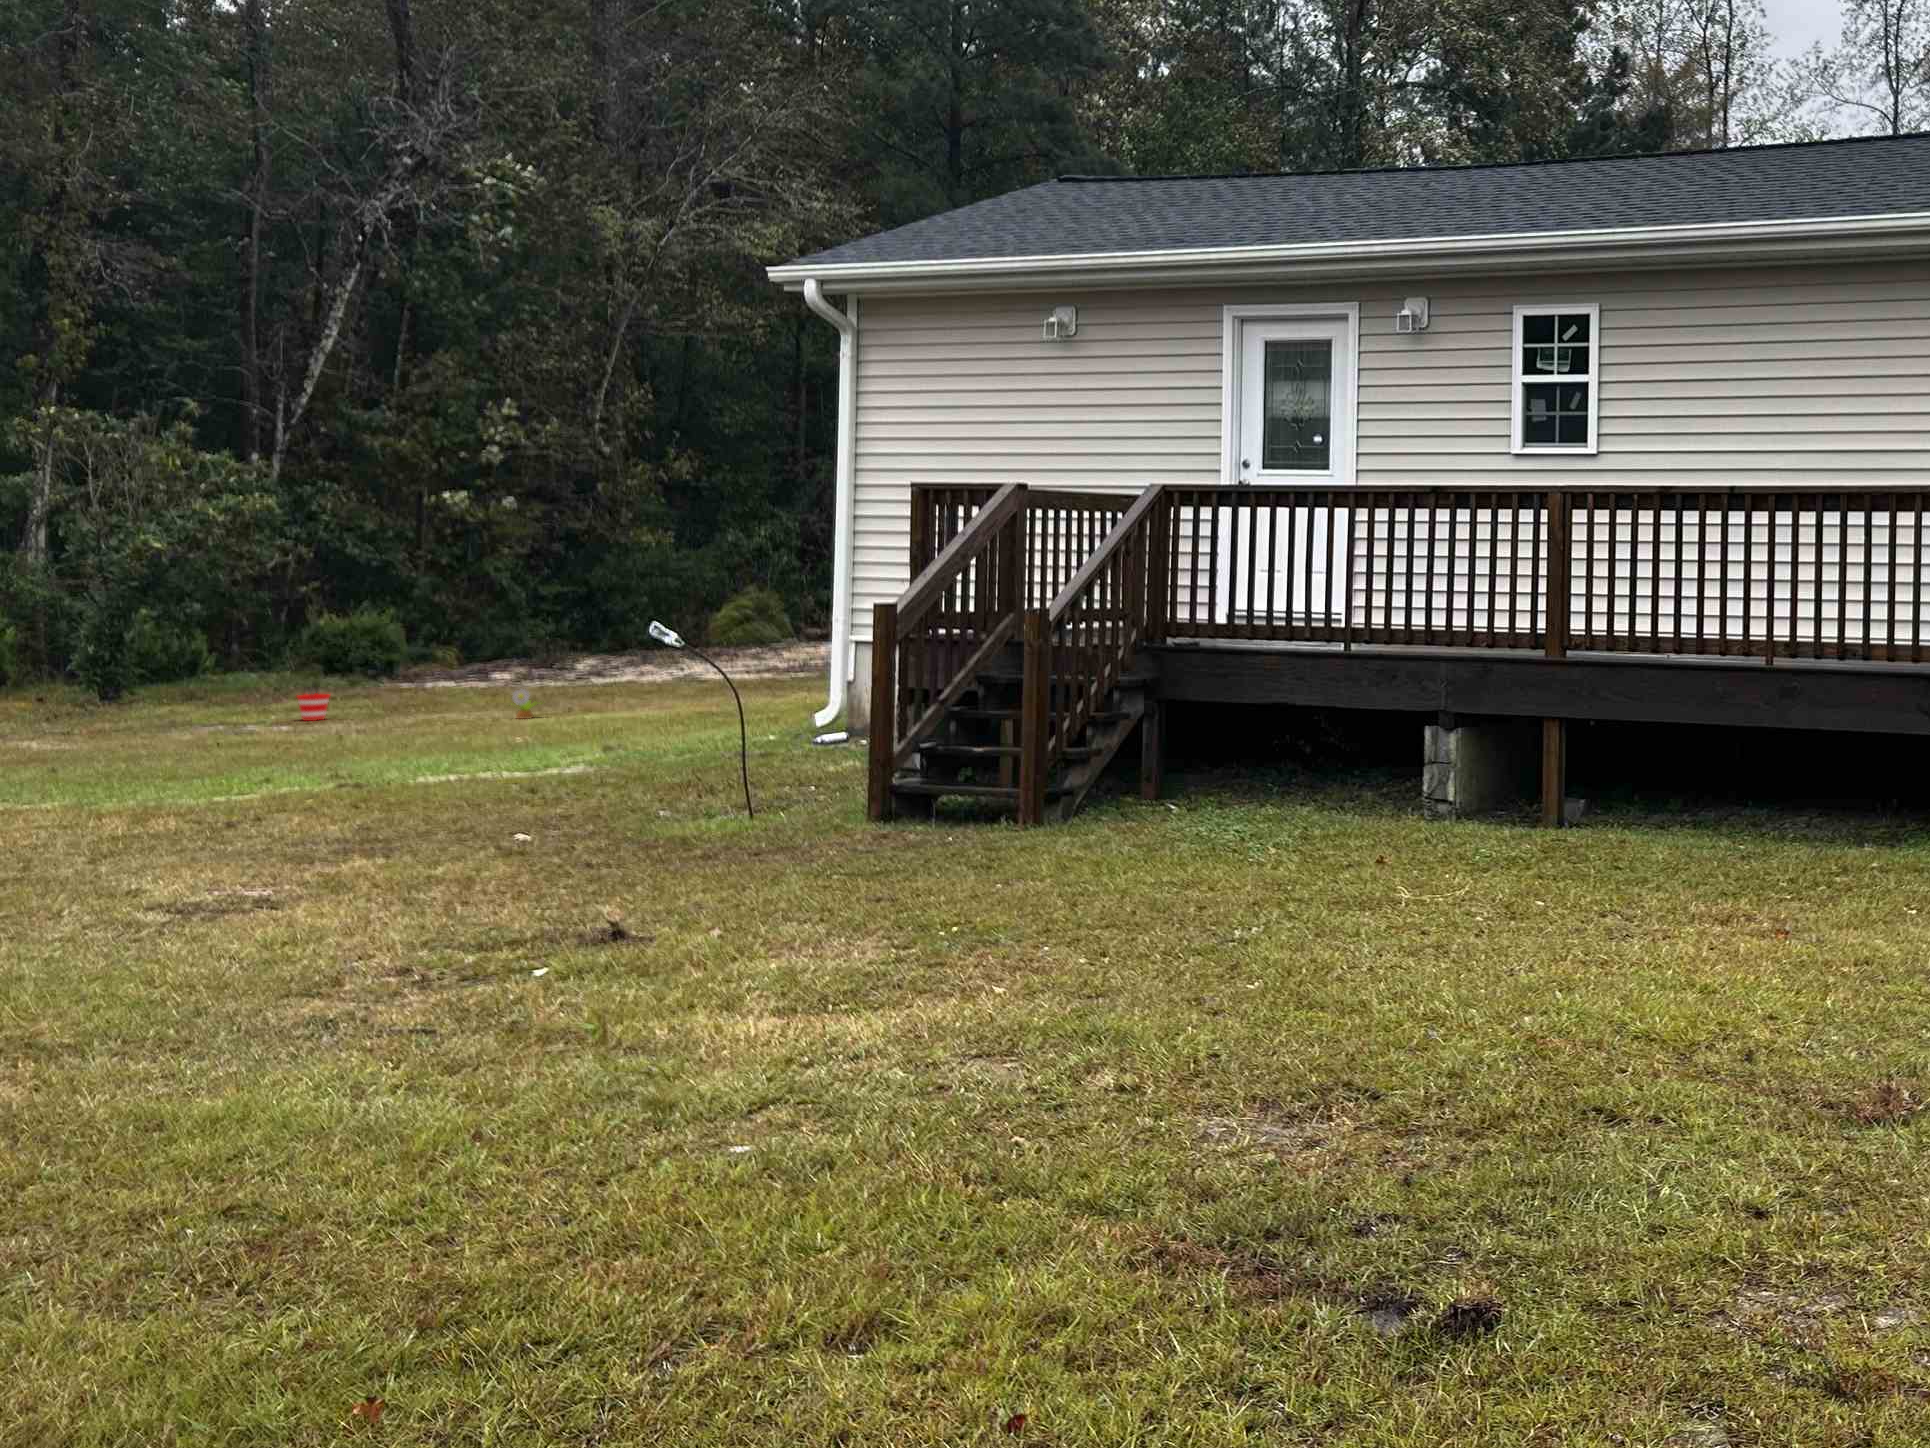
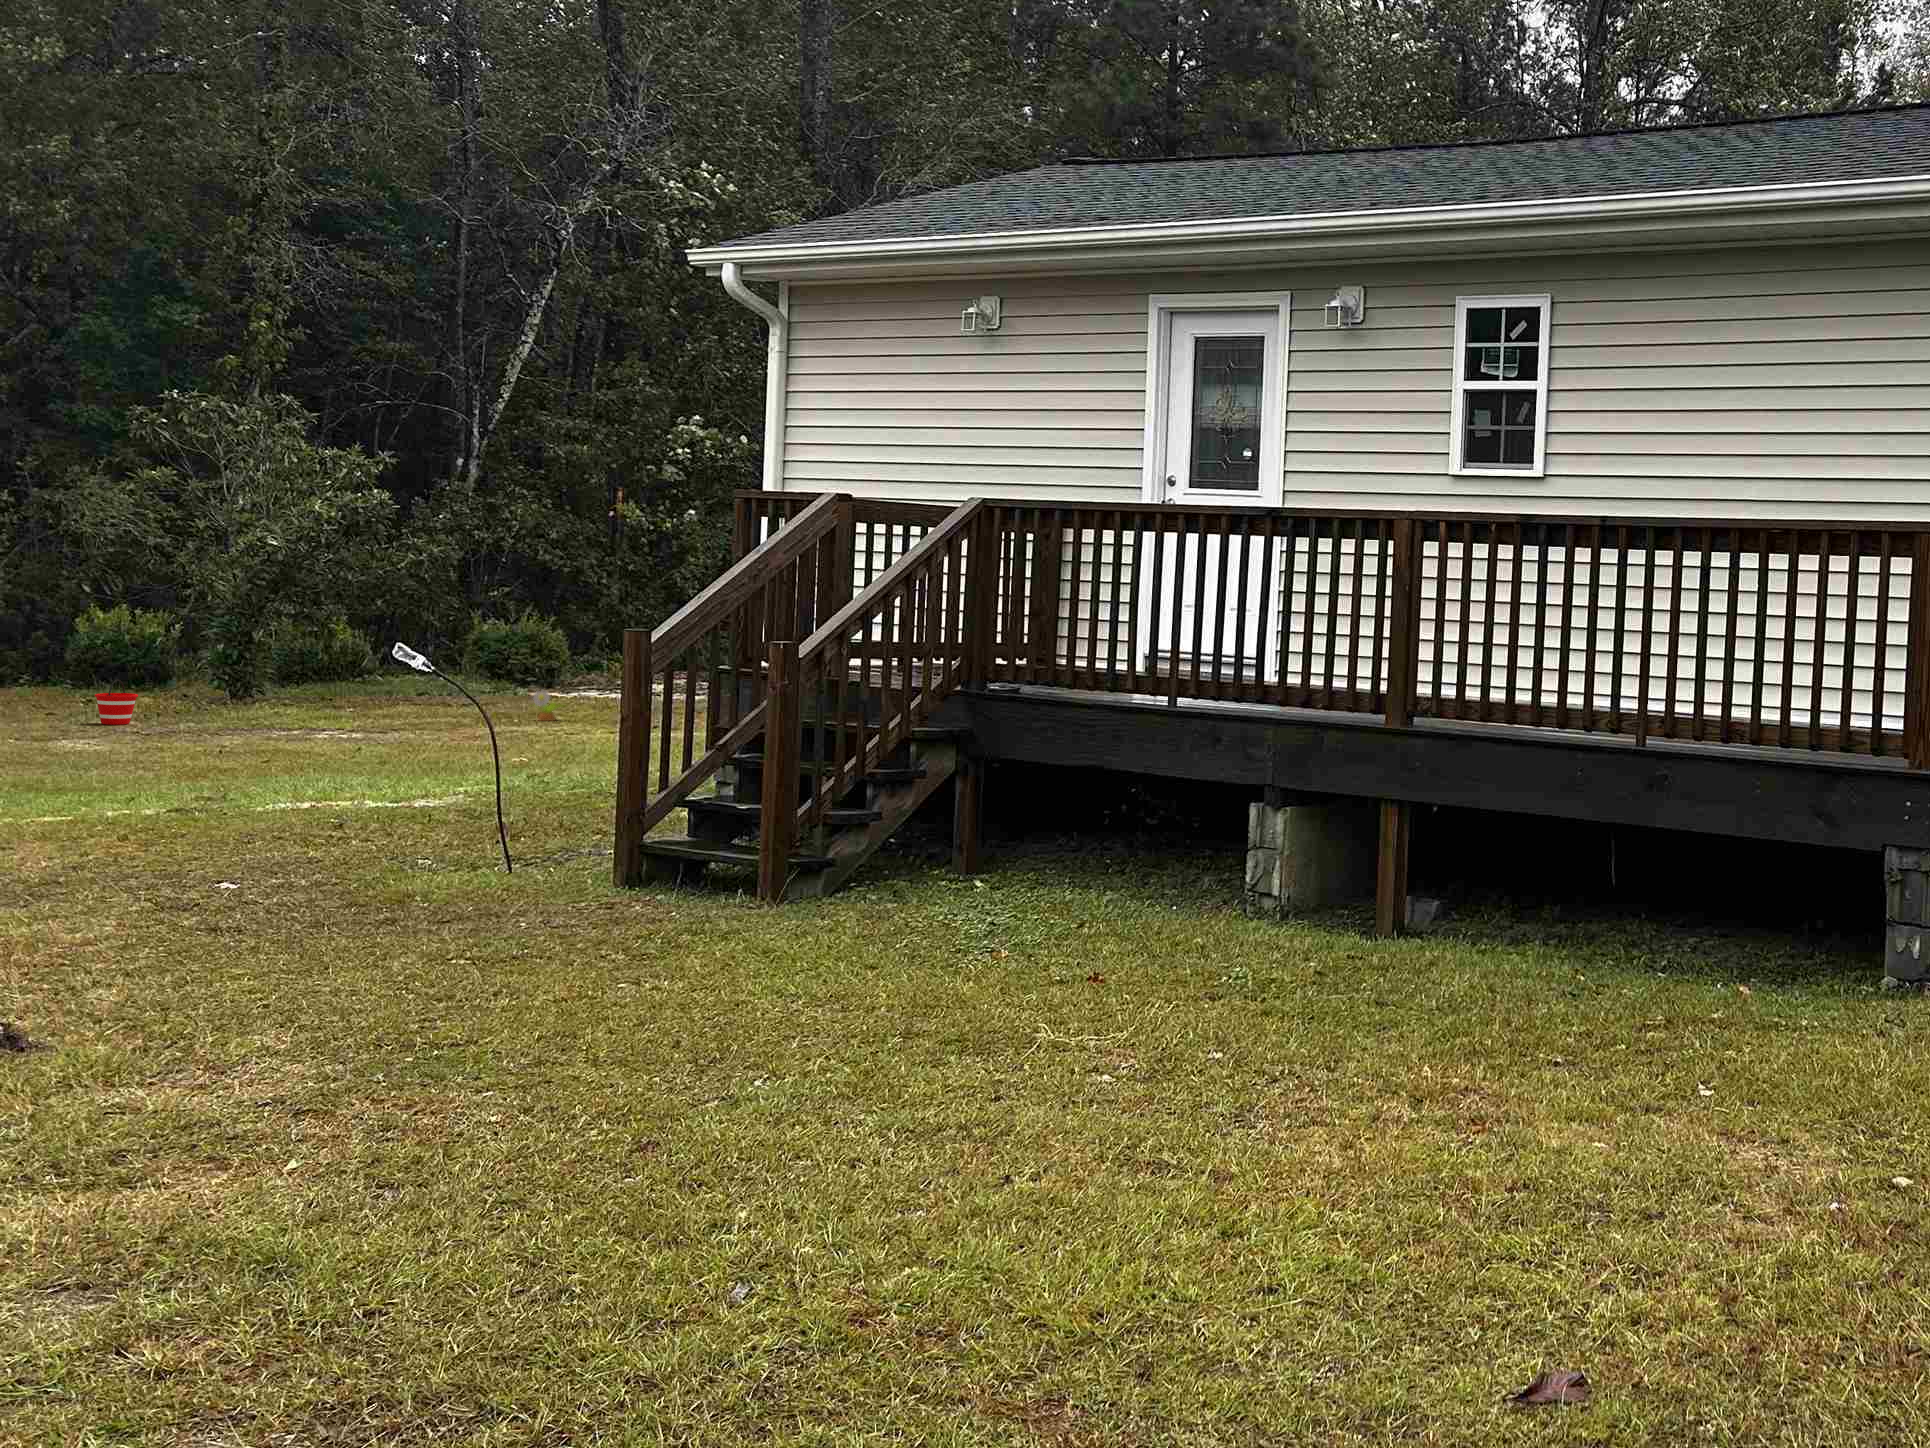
bucket: present [297,693,330,721] -> present [95,680,138,725]

